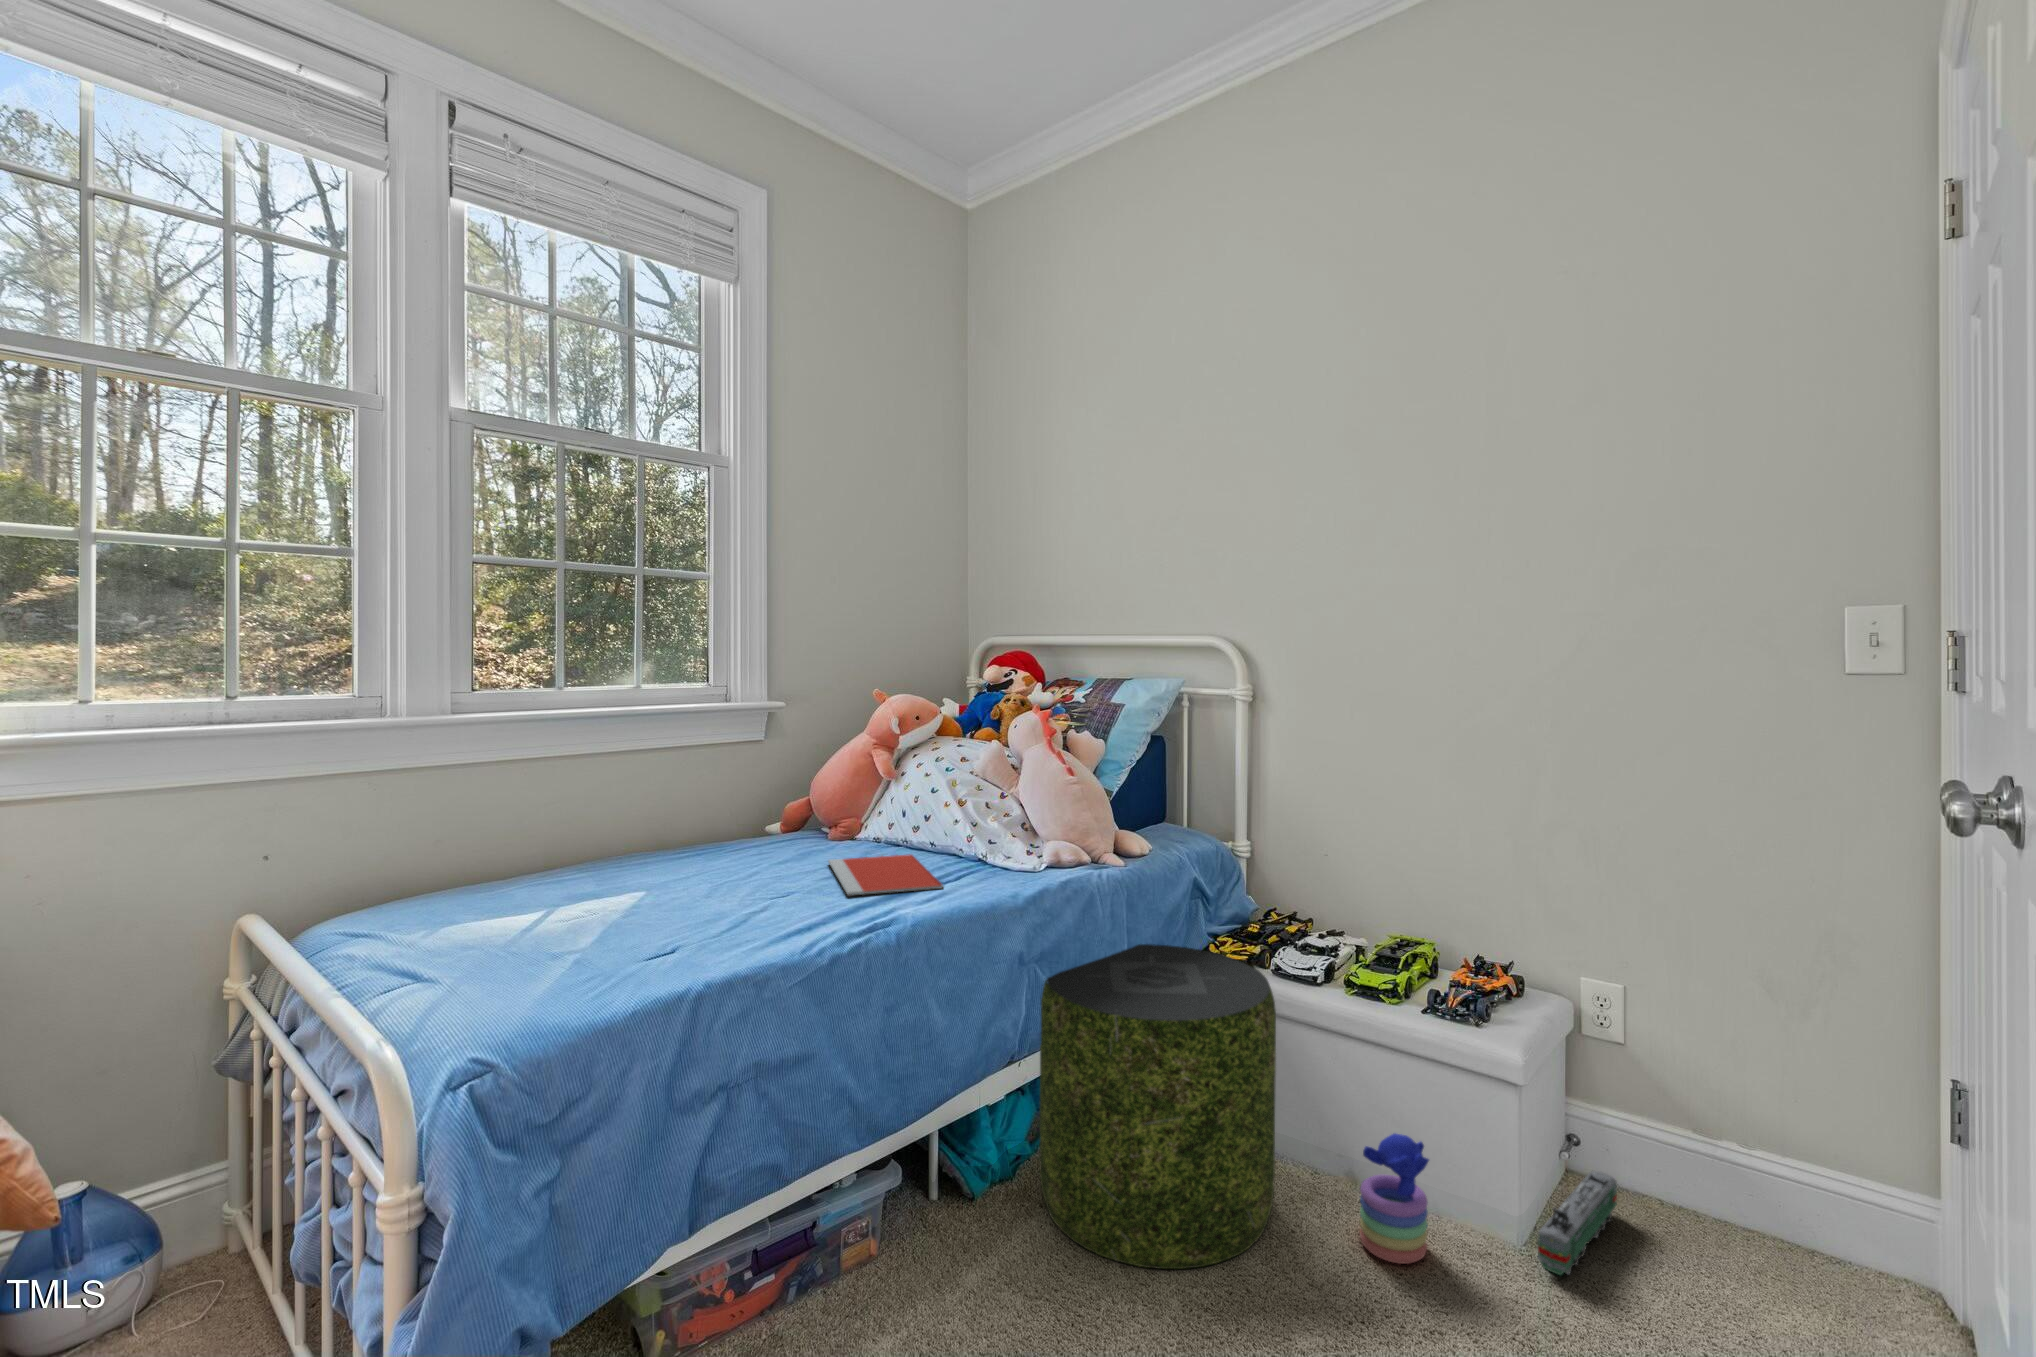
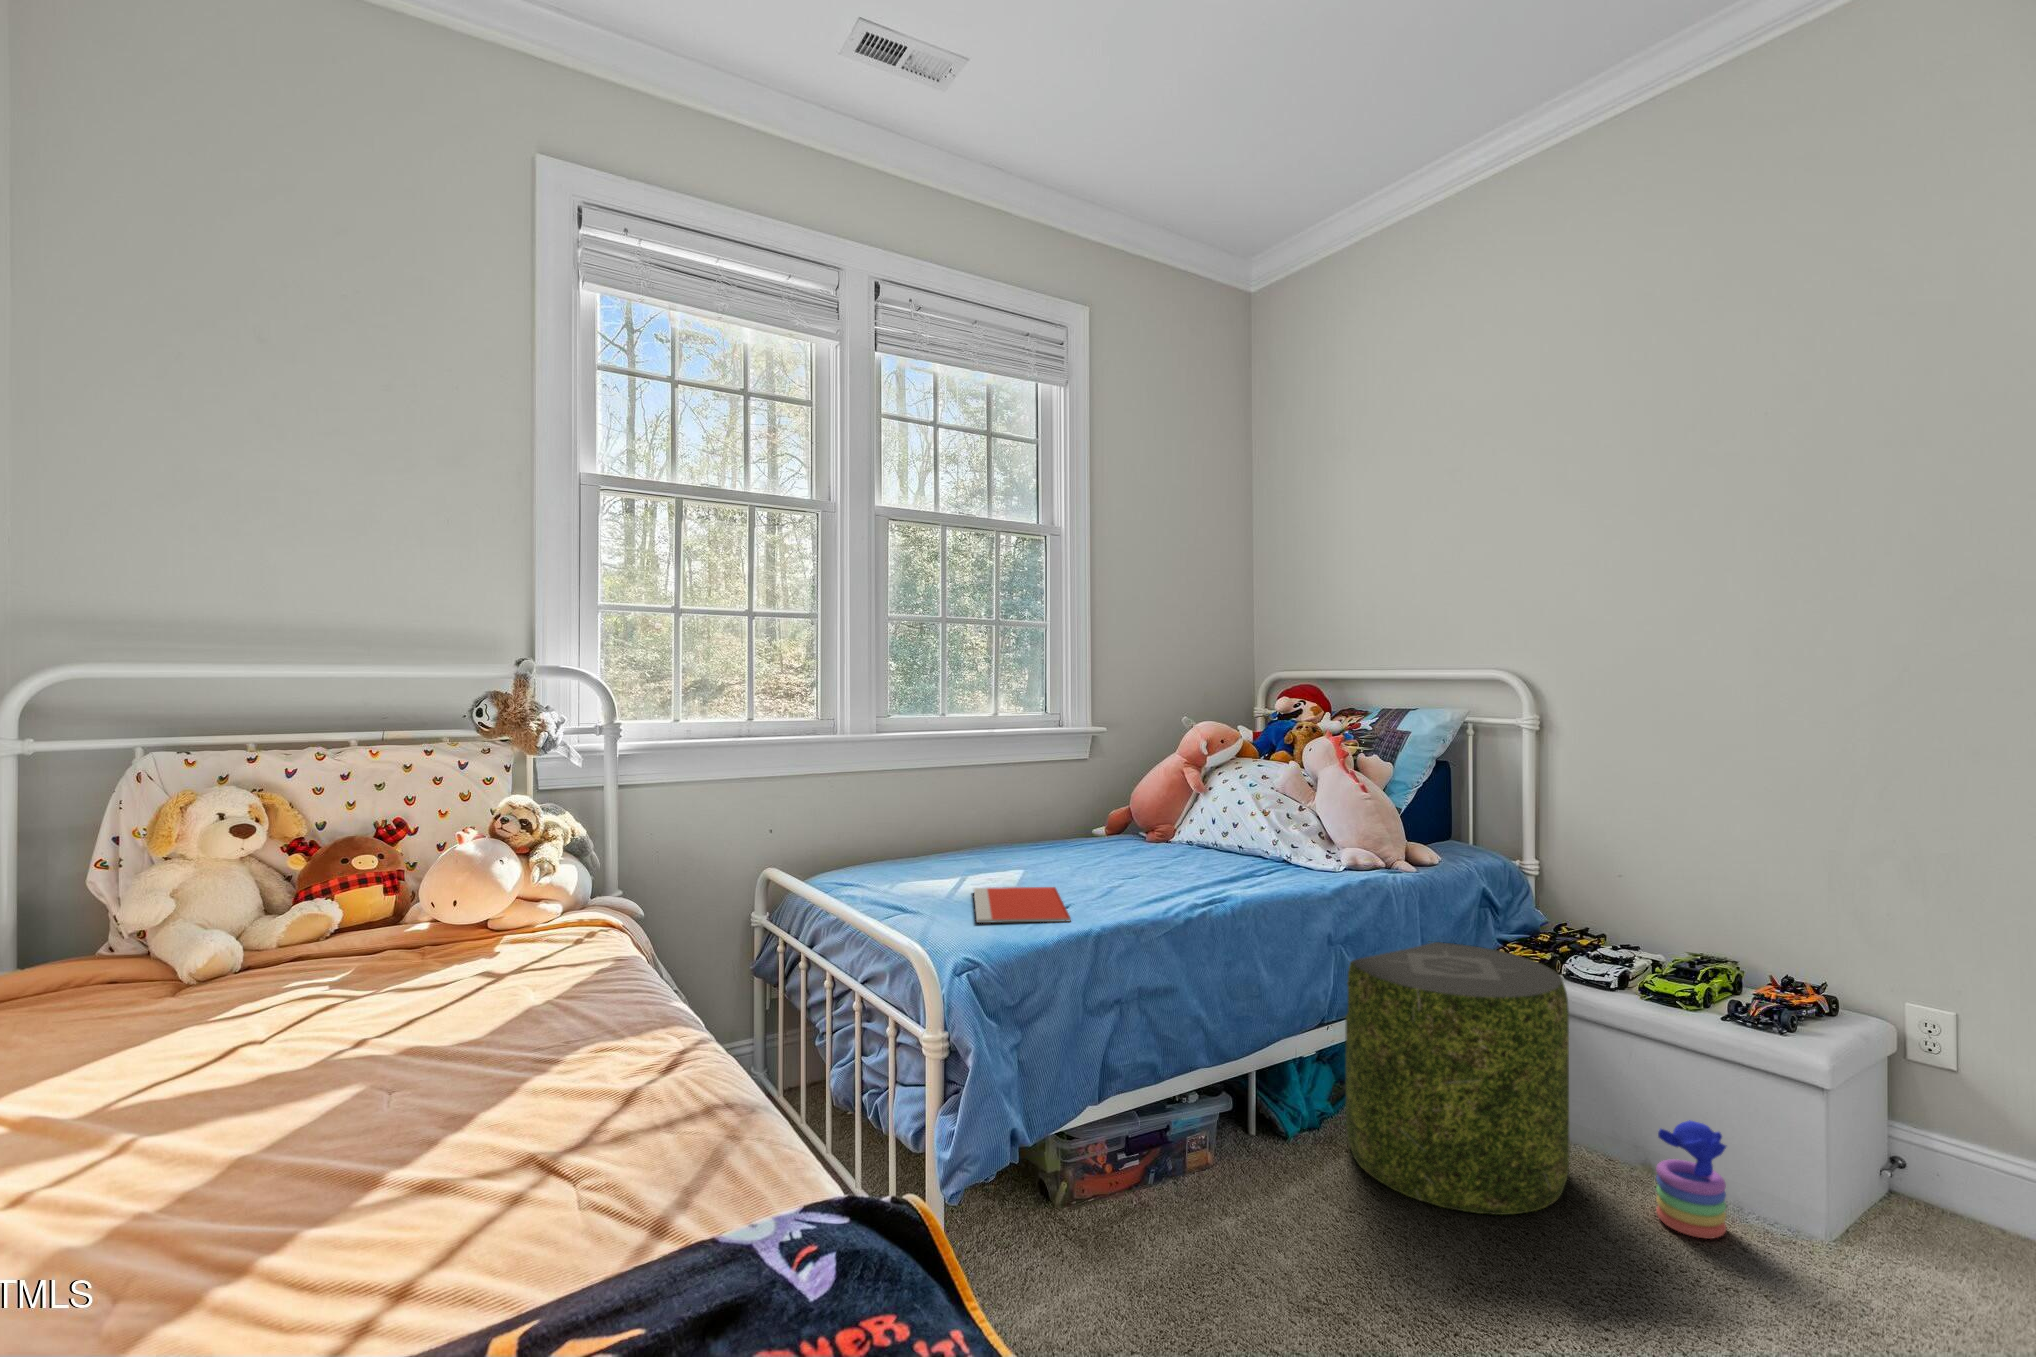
notebook: present [828,854,943,896] -> present [974,887,1071,923]
toy train: present [1538,1171,1617,1275] -> none [1845,1186,1942,1269]

